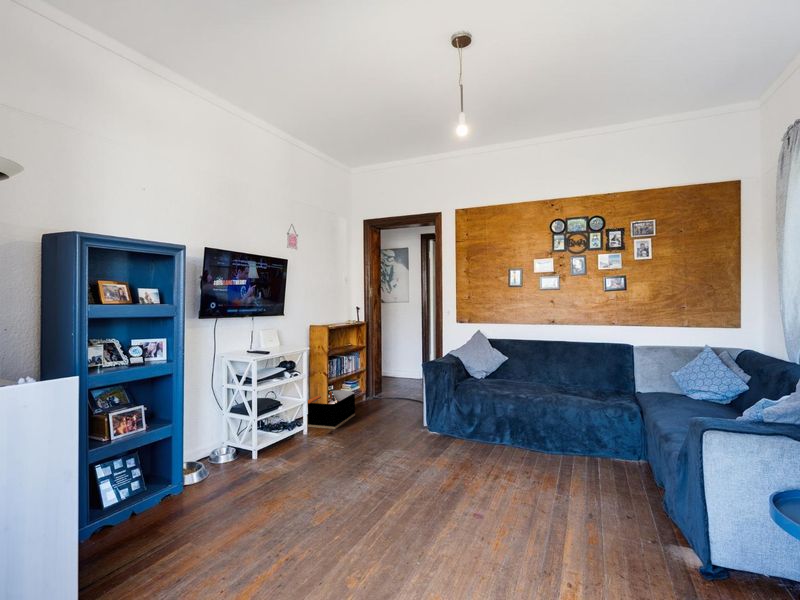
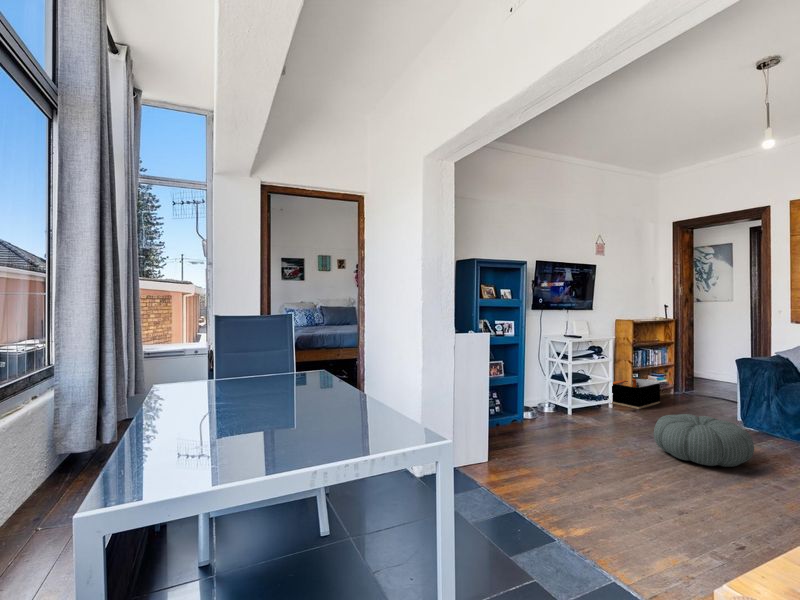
pouf: none [354,437,451,507] -> present [654,414,754,467]

